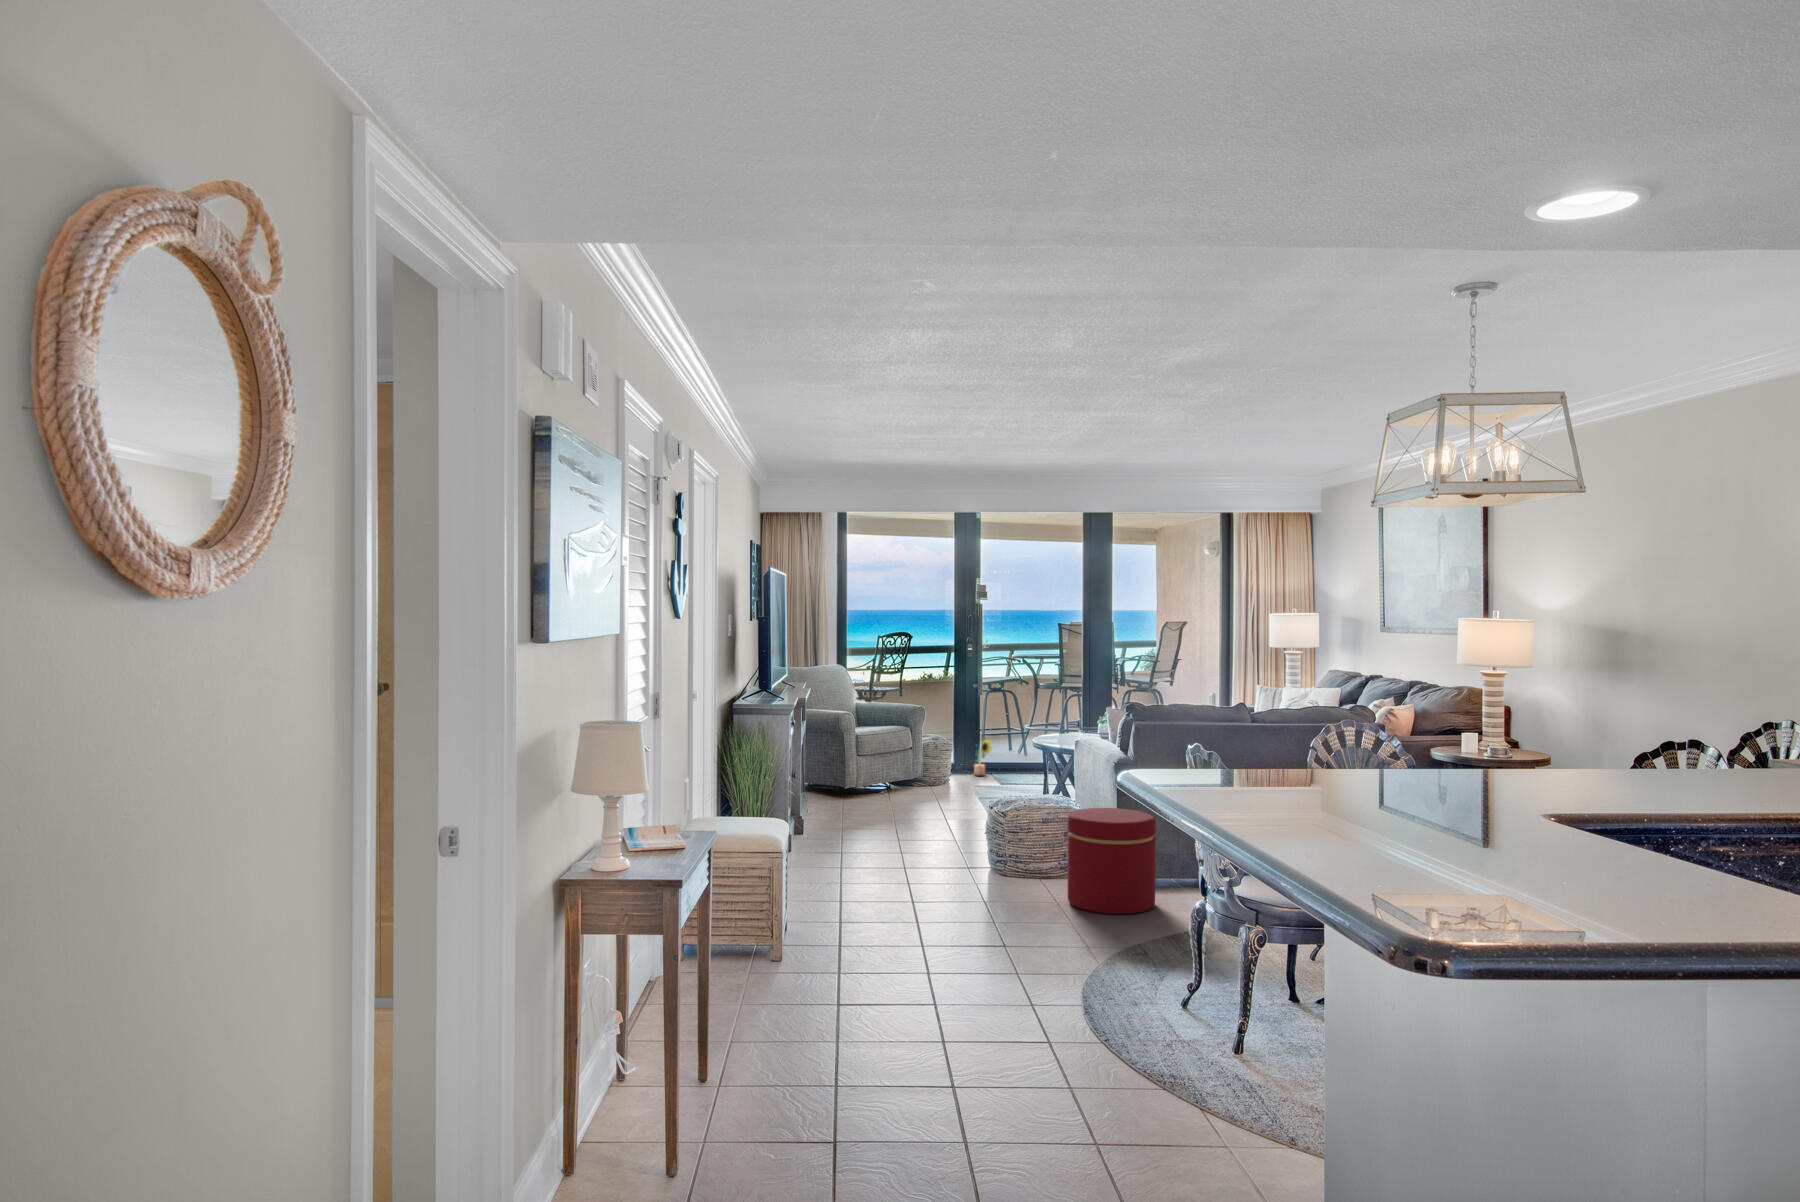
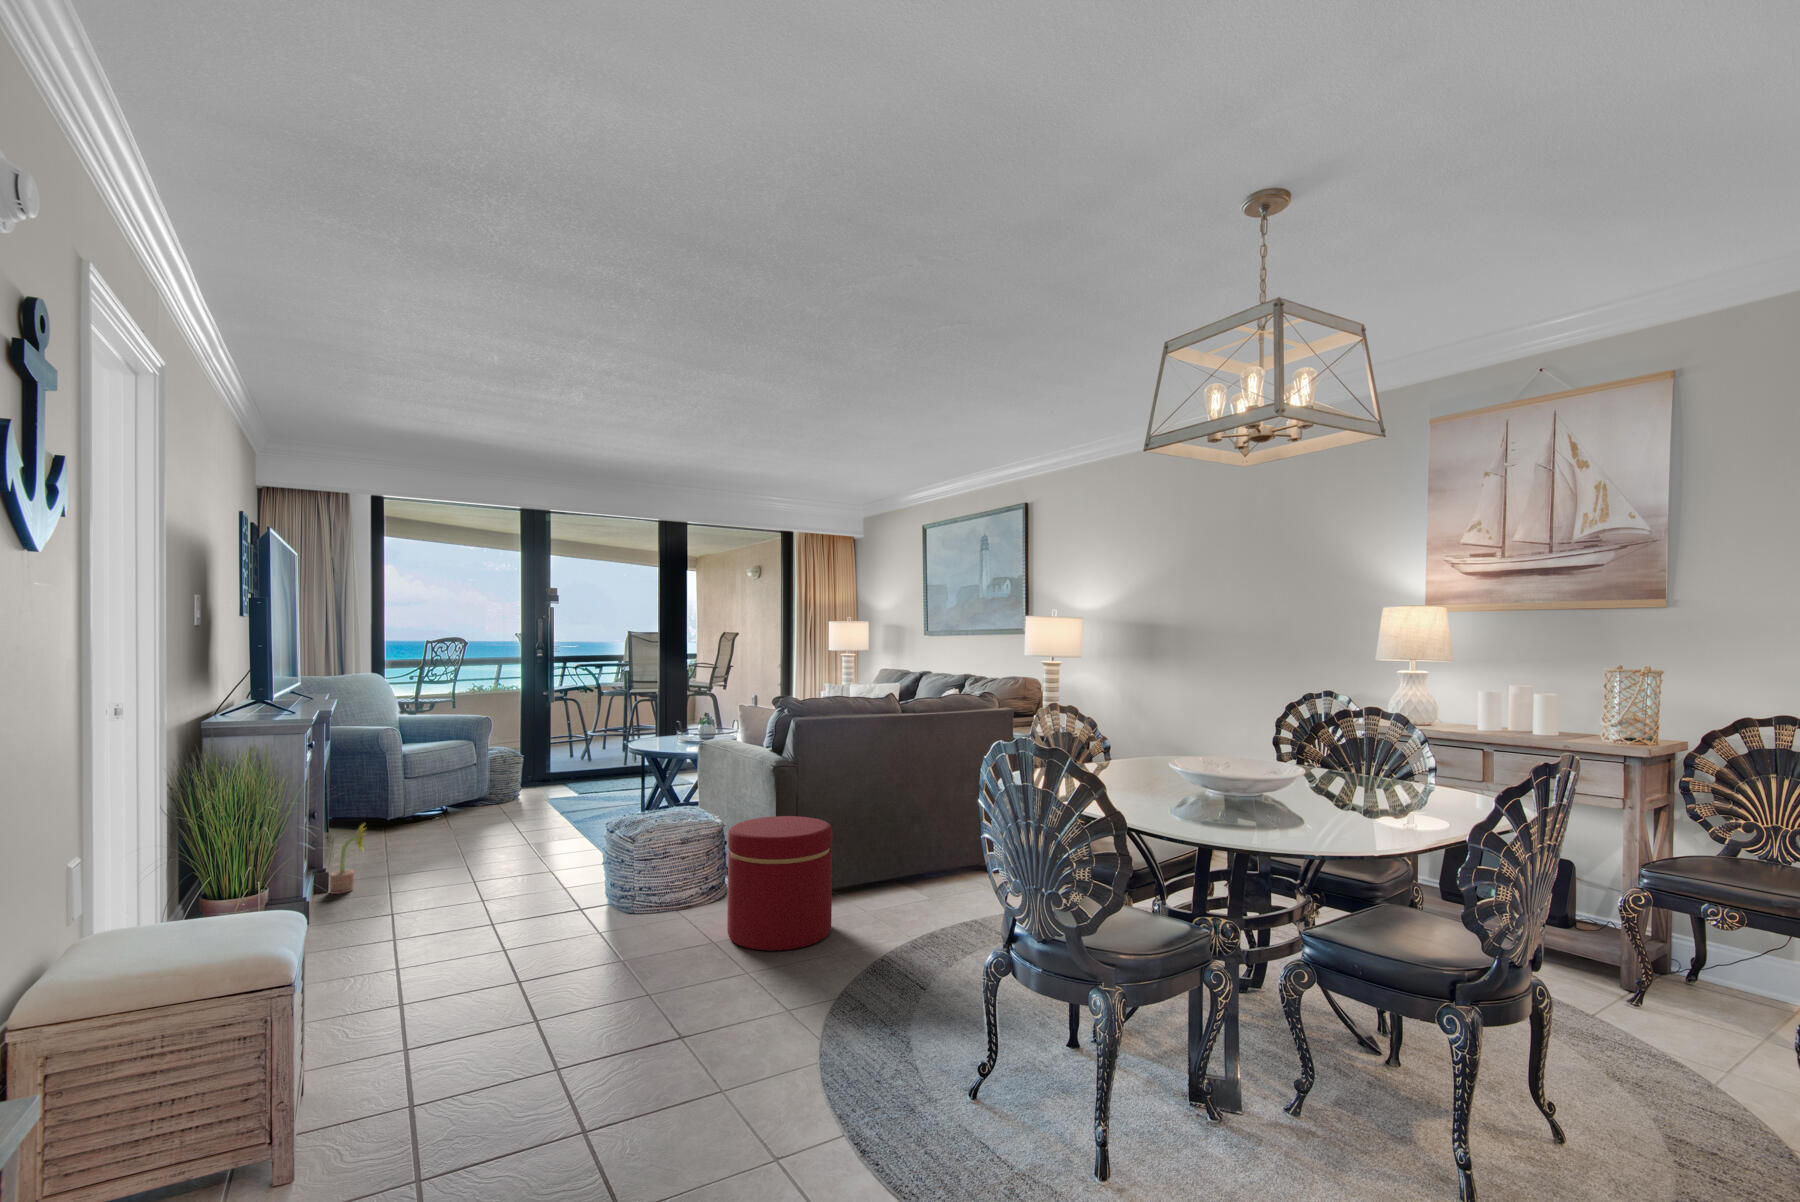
decorative plant: present [974,740,992,776] -> present [330,824,365,894]

